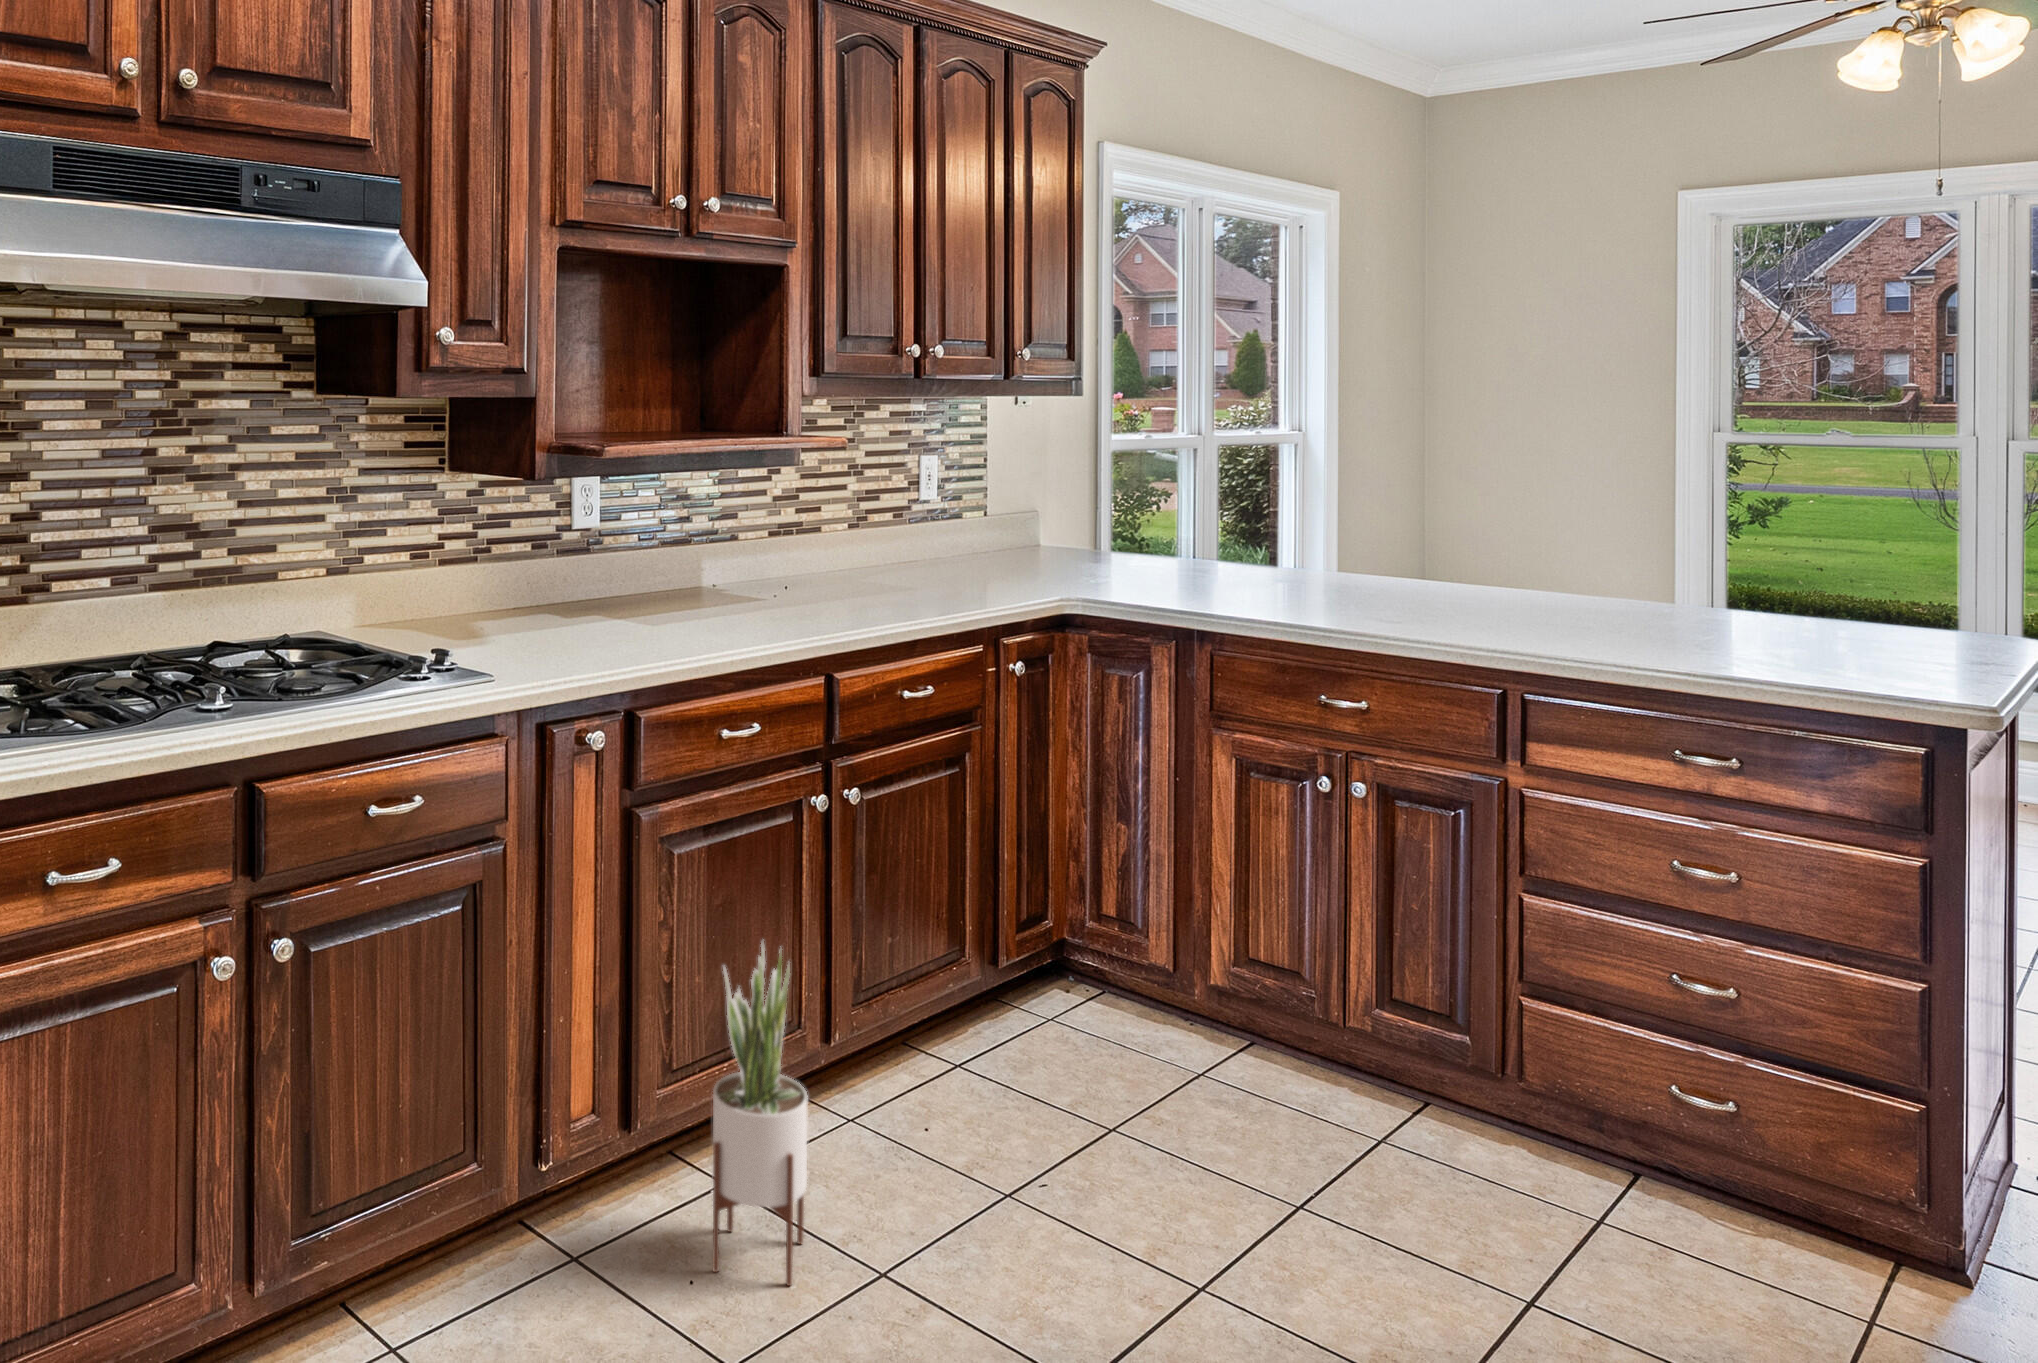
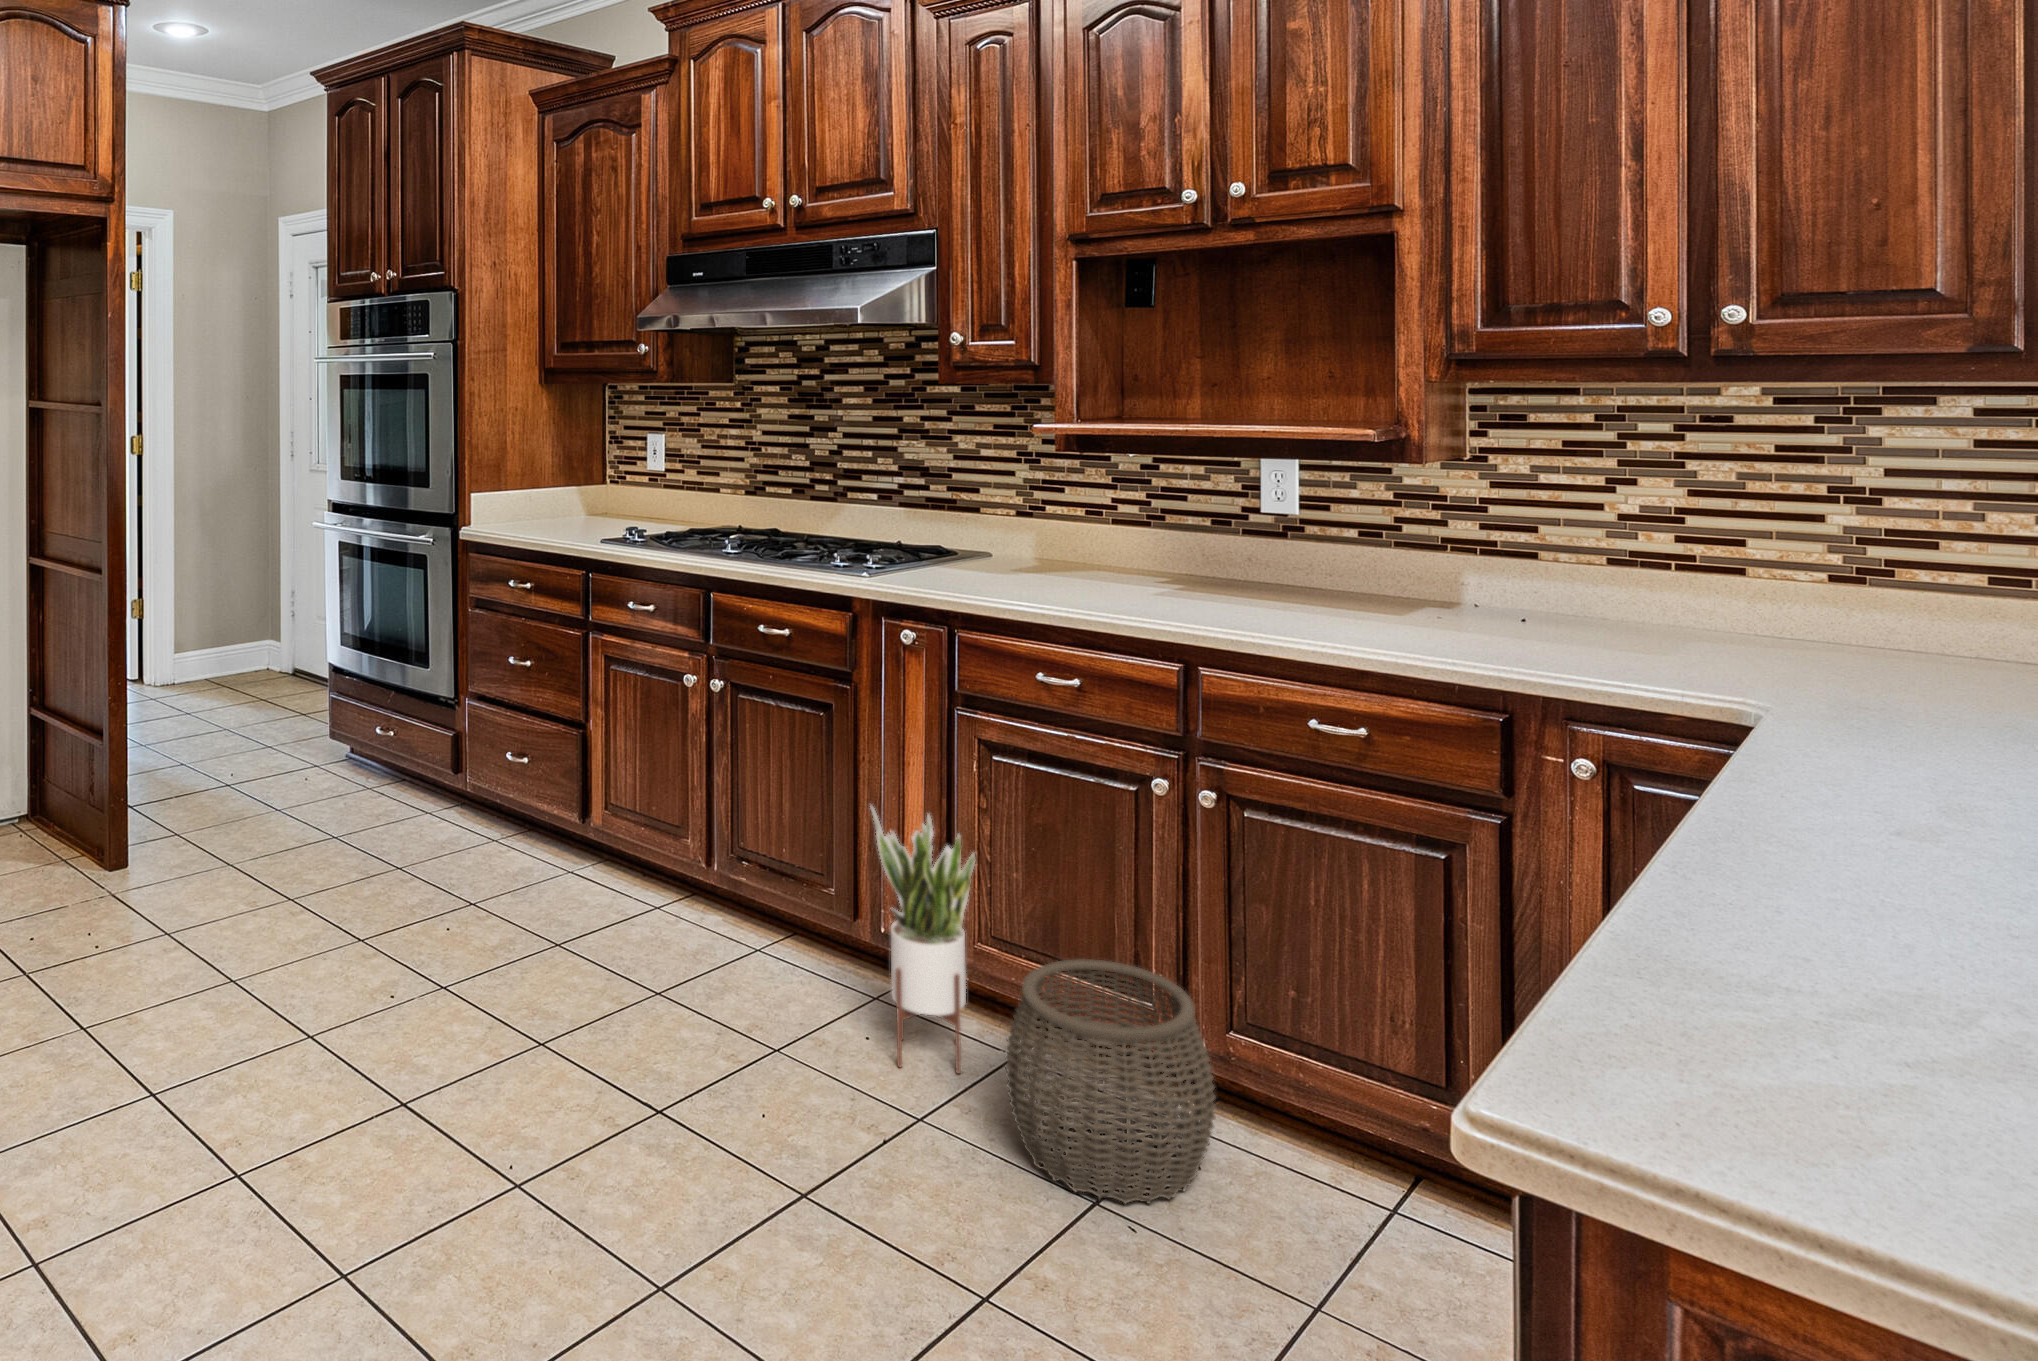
woven basket: none [867,979,1077,1228] -> present [1005,959,1216,1204]

